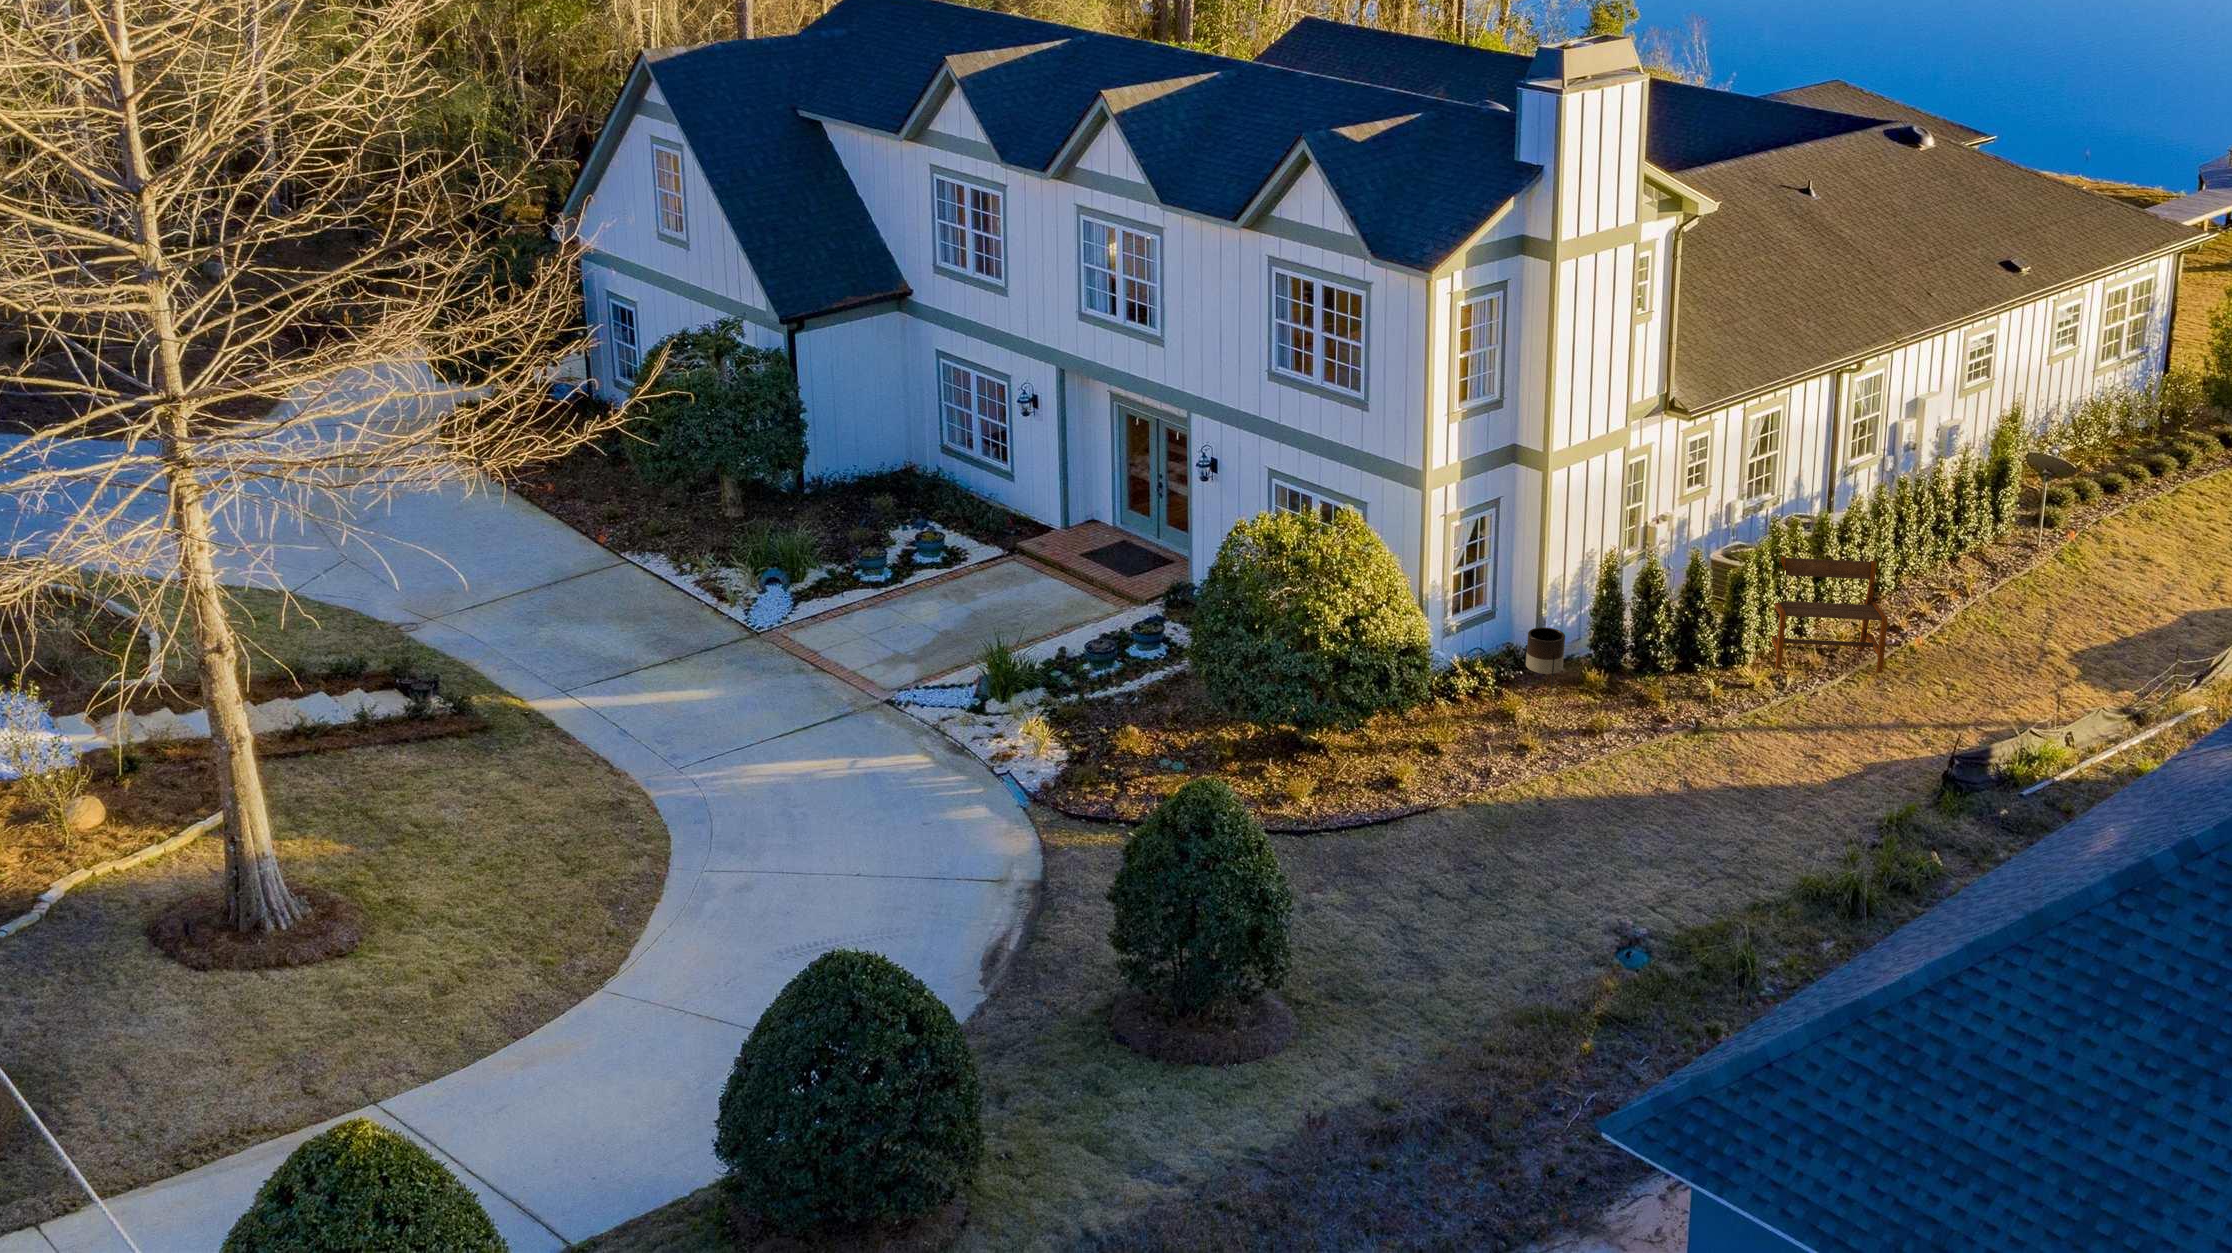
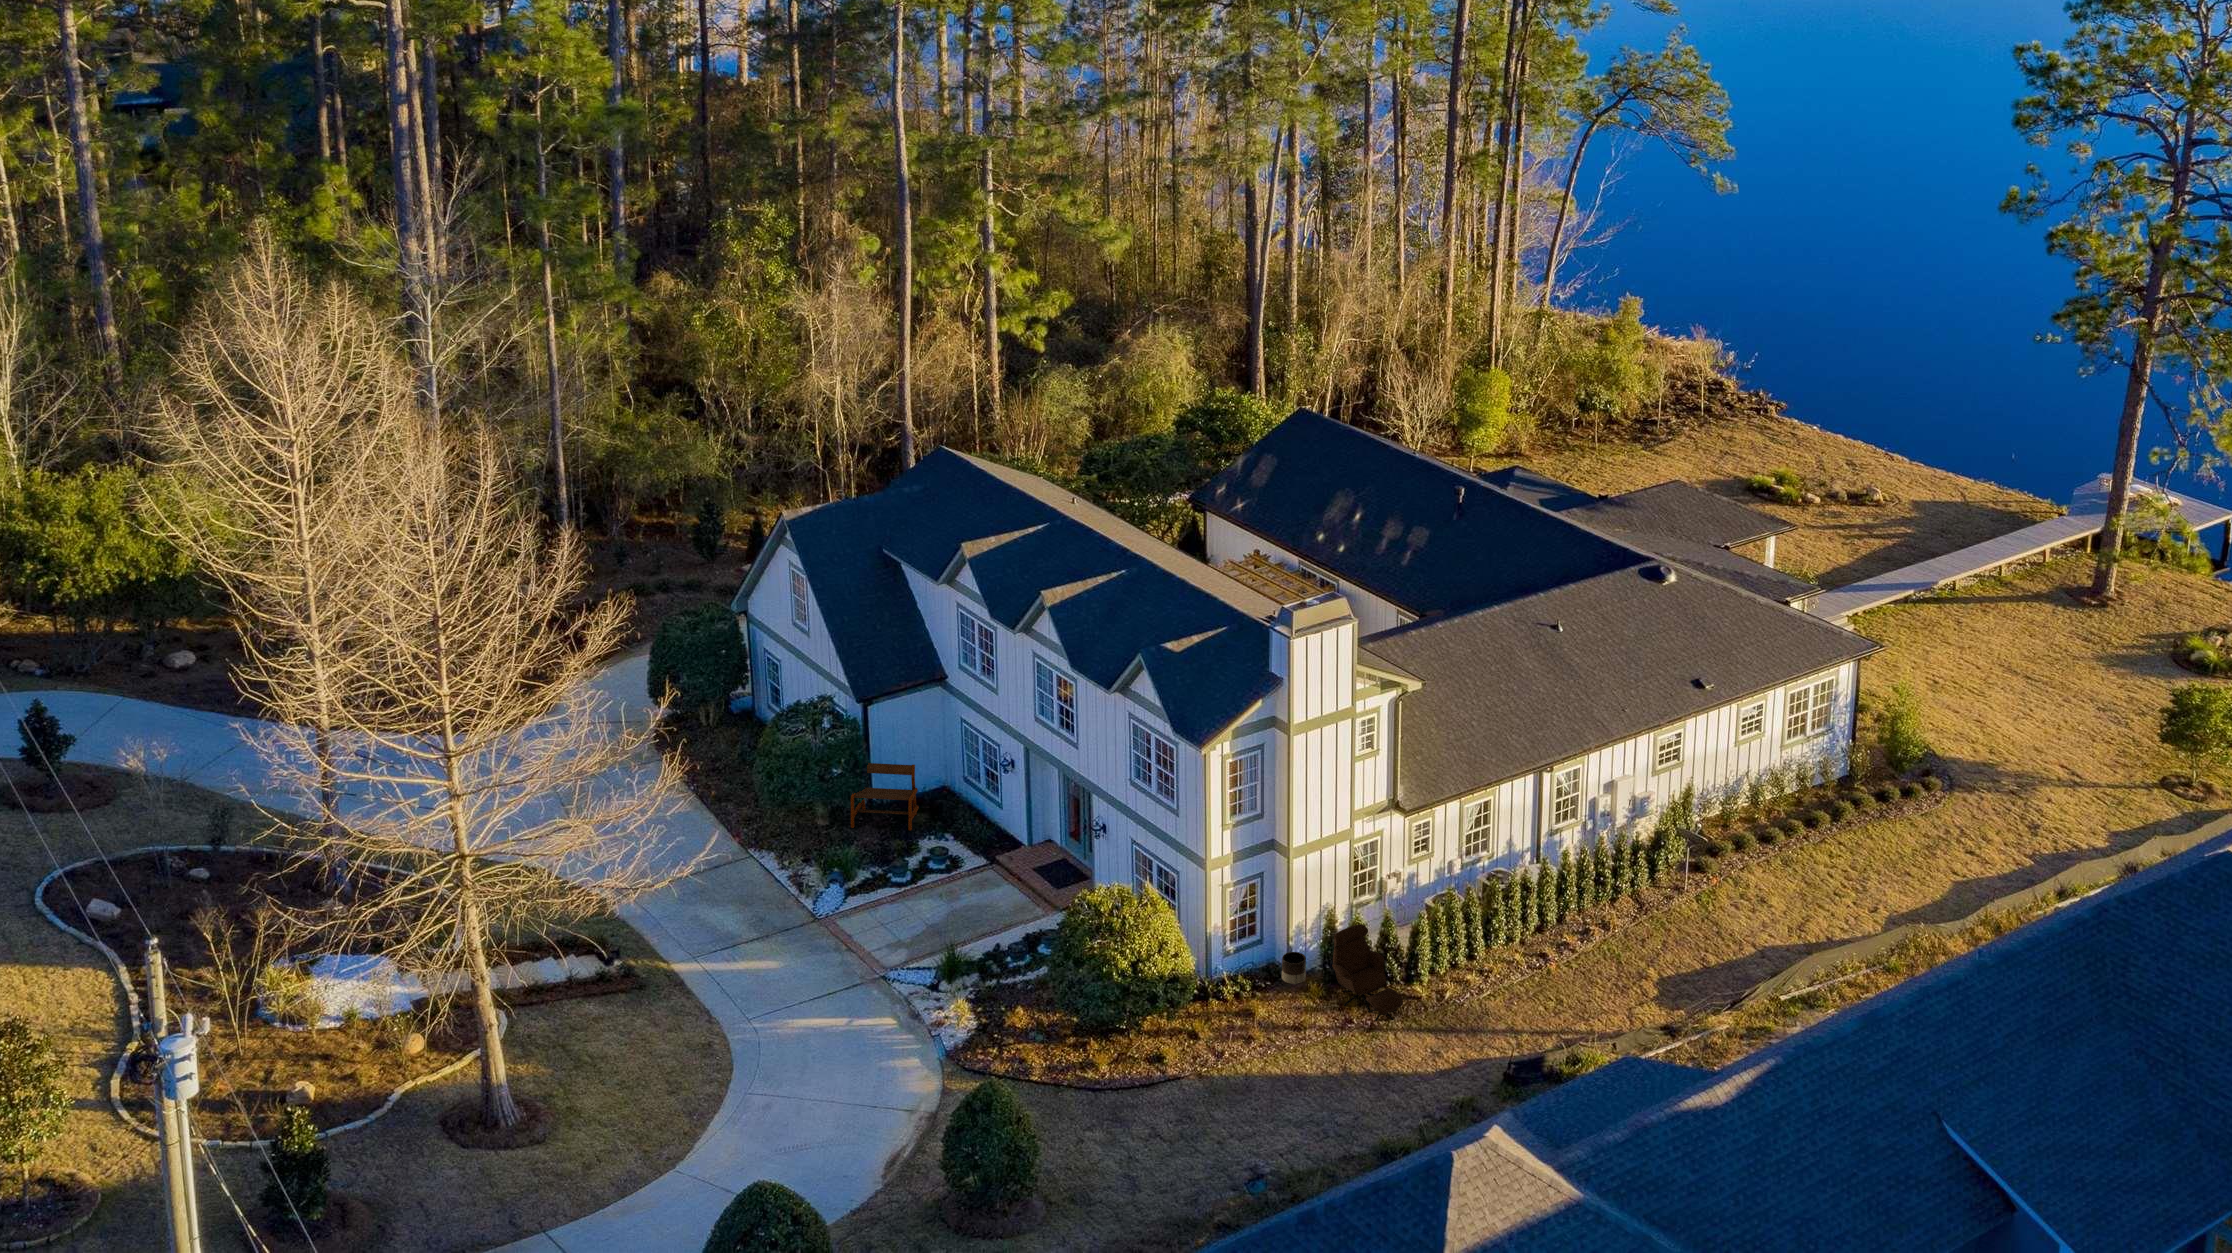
bench: present [1771,557,1887,673] -> present [851,763,919,830]
lounge chair: none [1614,578,1731,717] -> present [1332,924,1403,1021]

